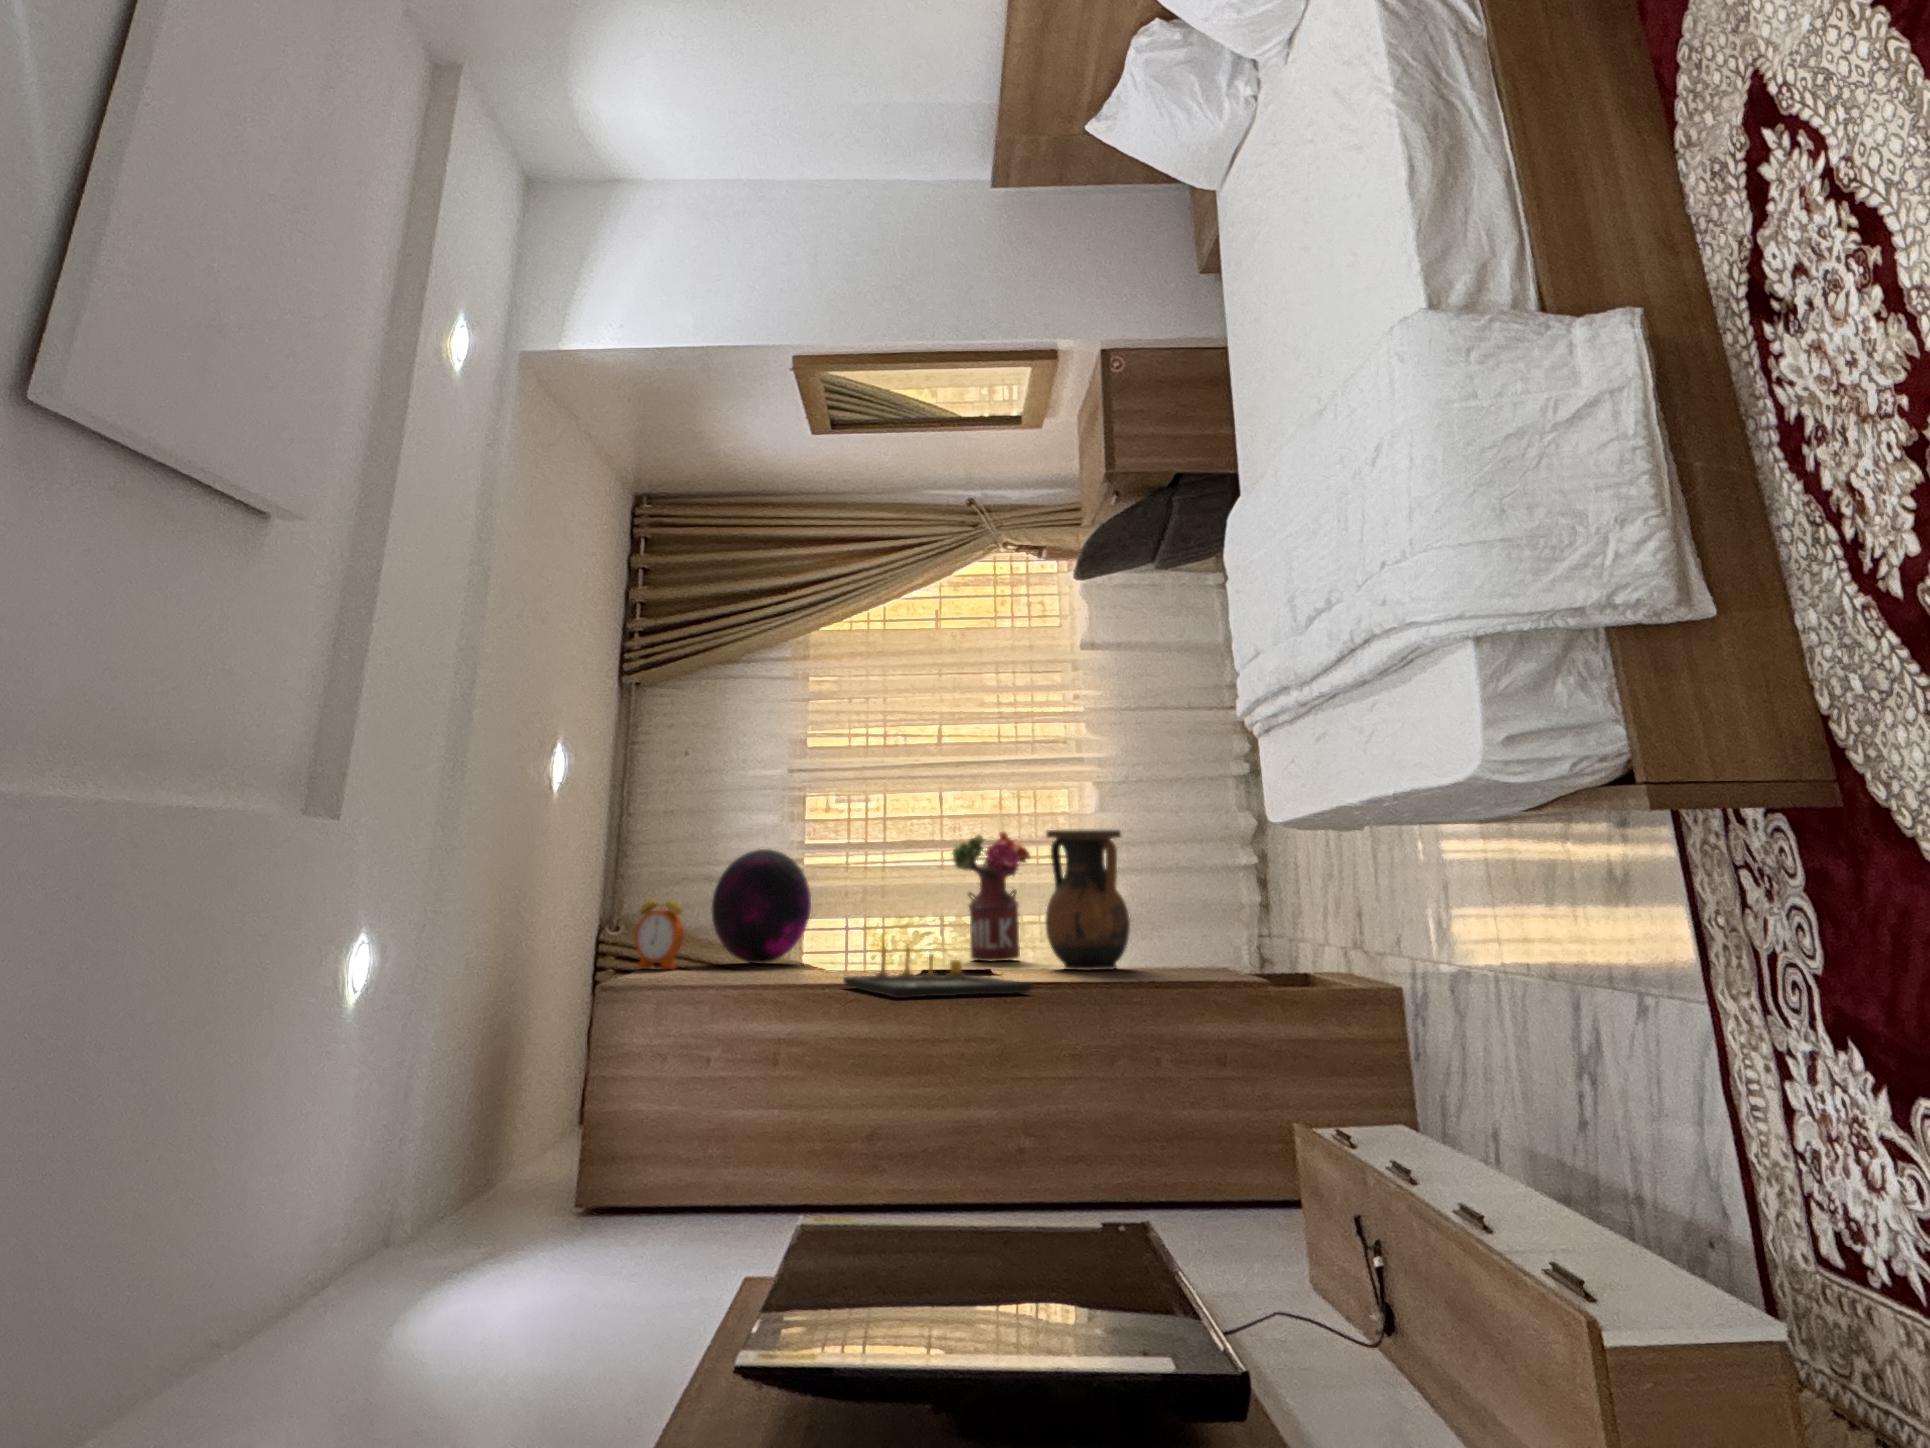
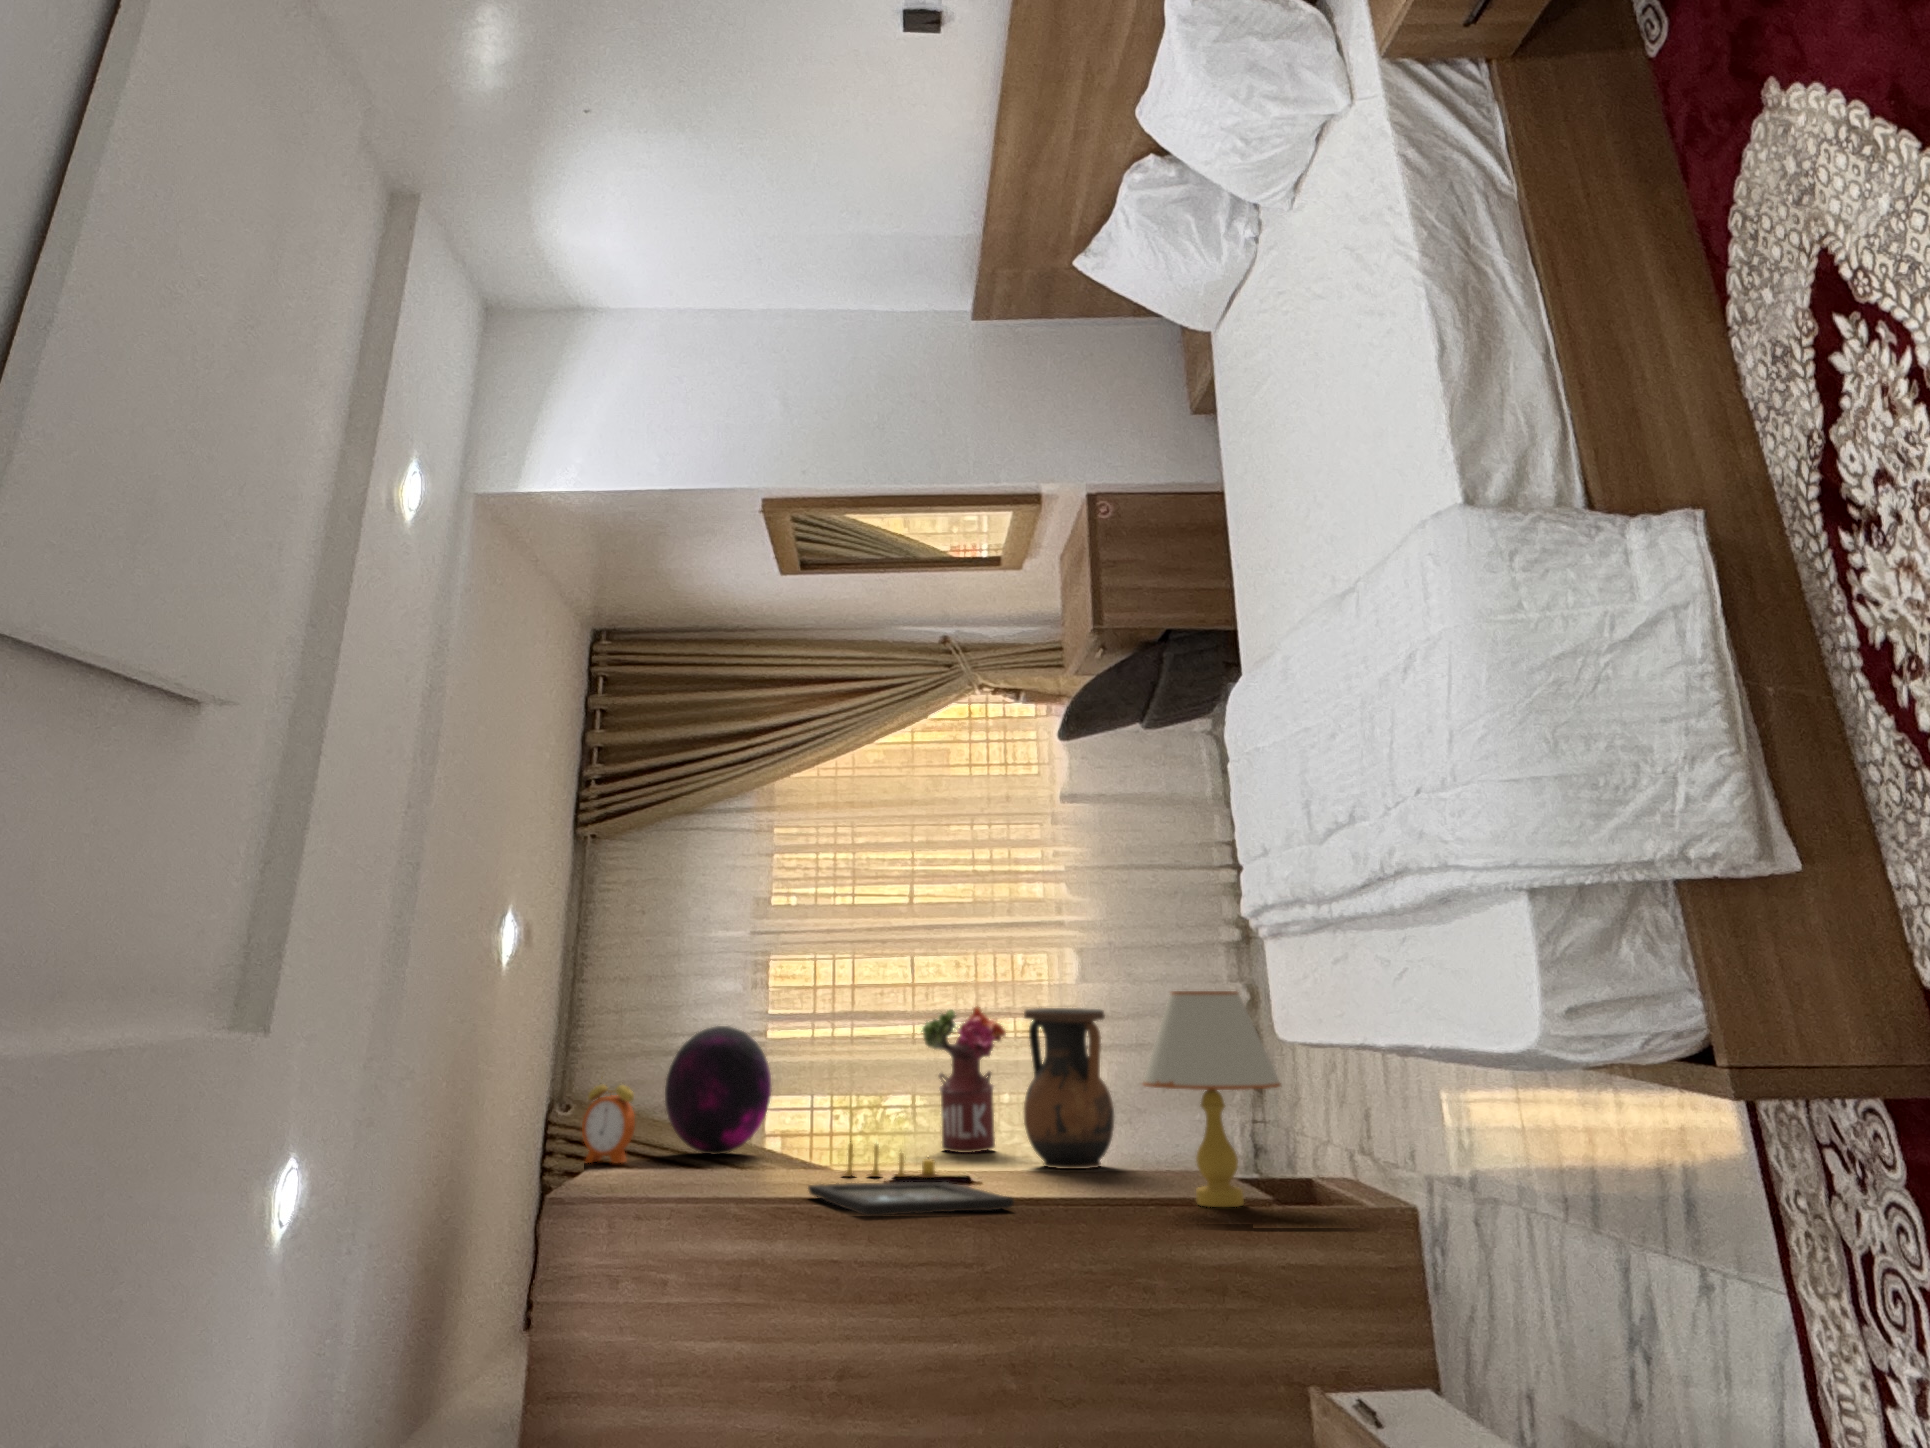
table lamp: none [1152,801,1281,991] -> present [1143,991,1280,1207]

